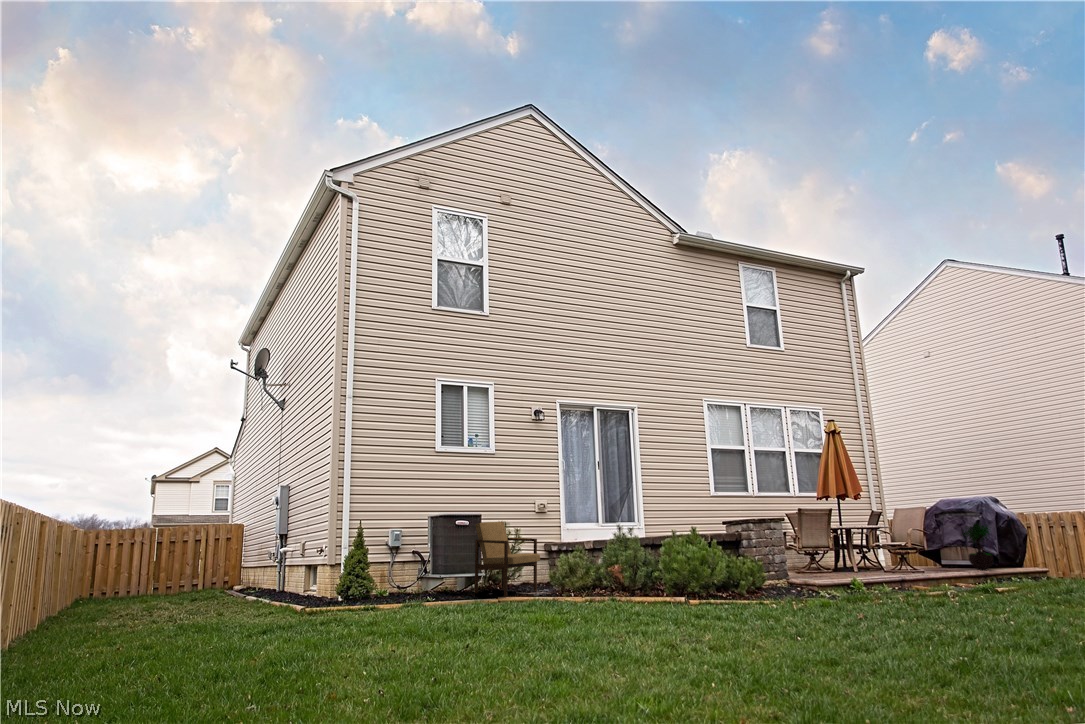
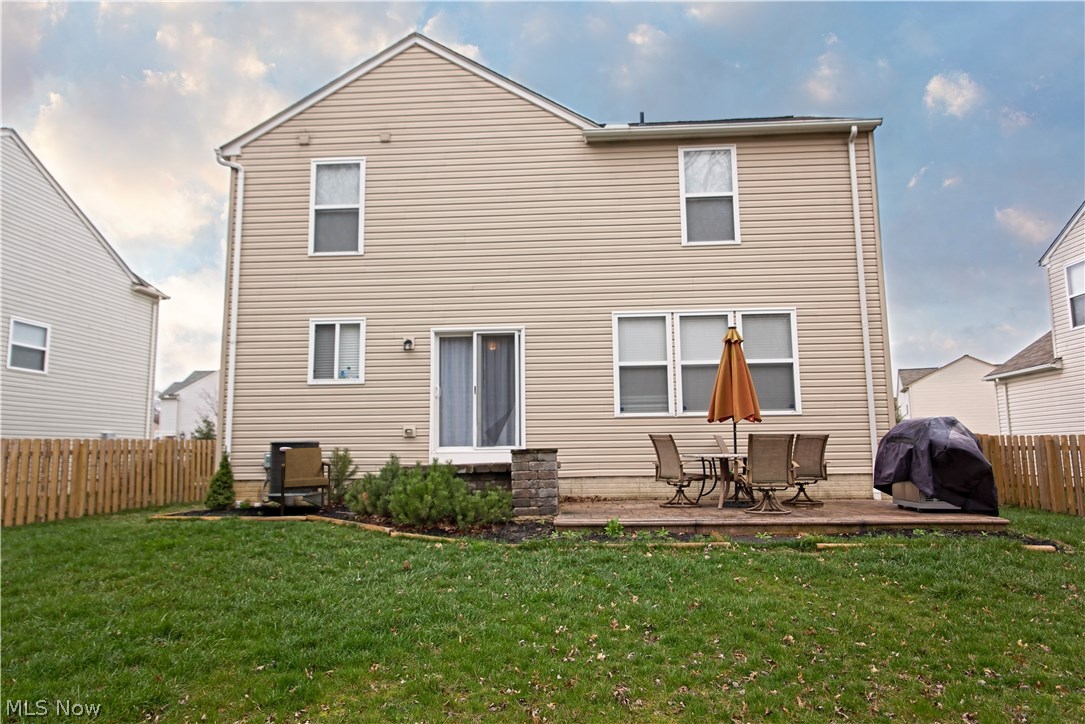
potted tree: present [963,523,993,569] -> none [903,448,955,518]

